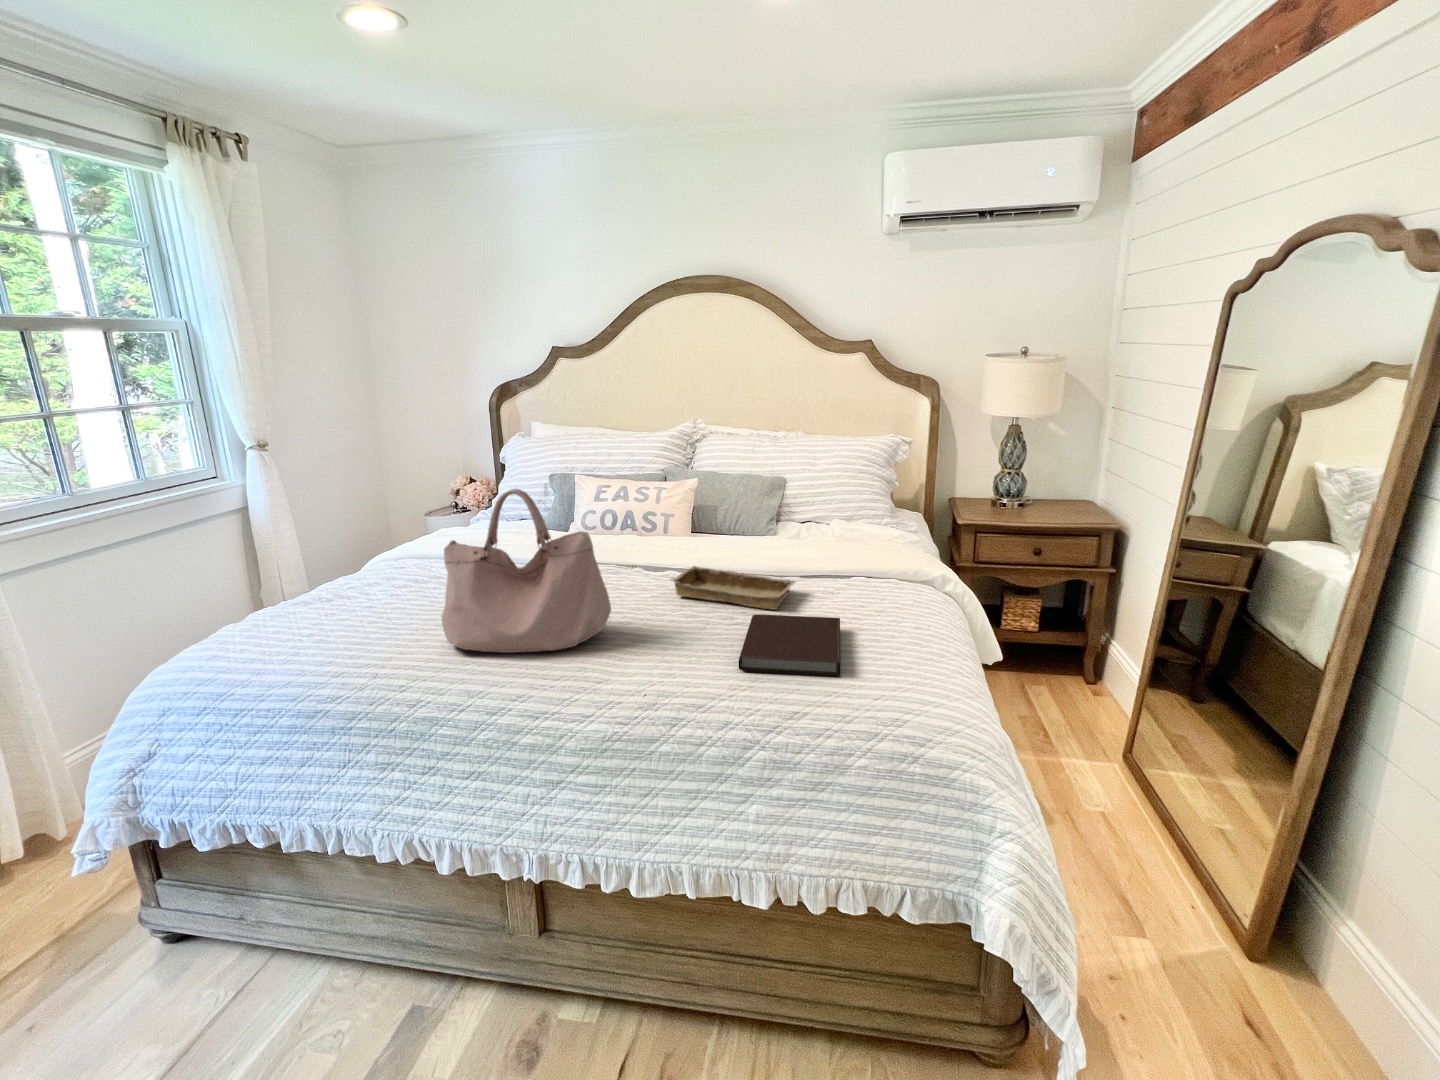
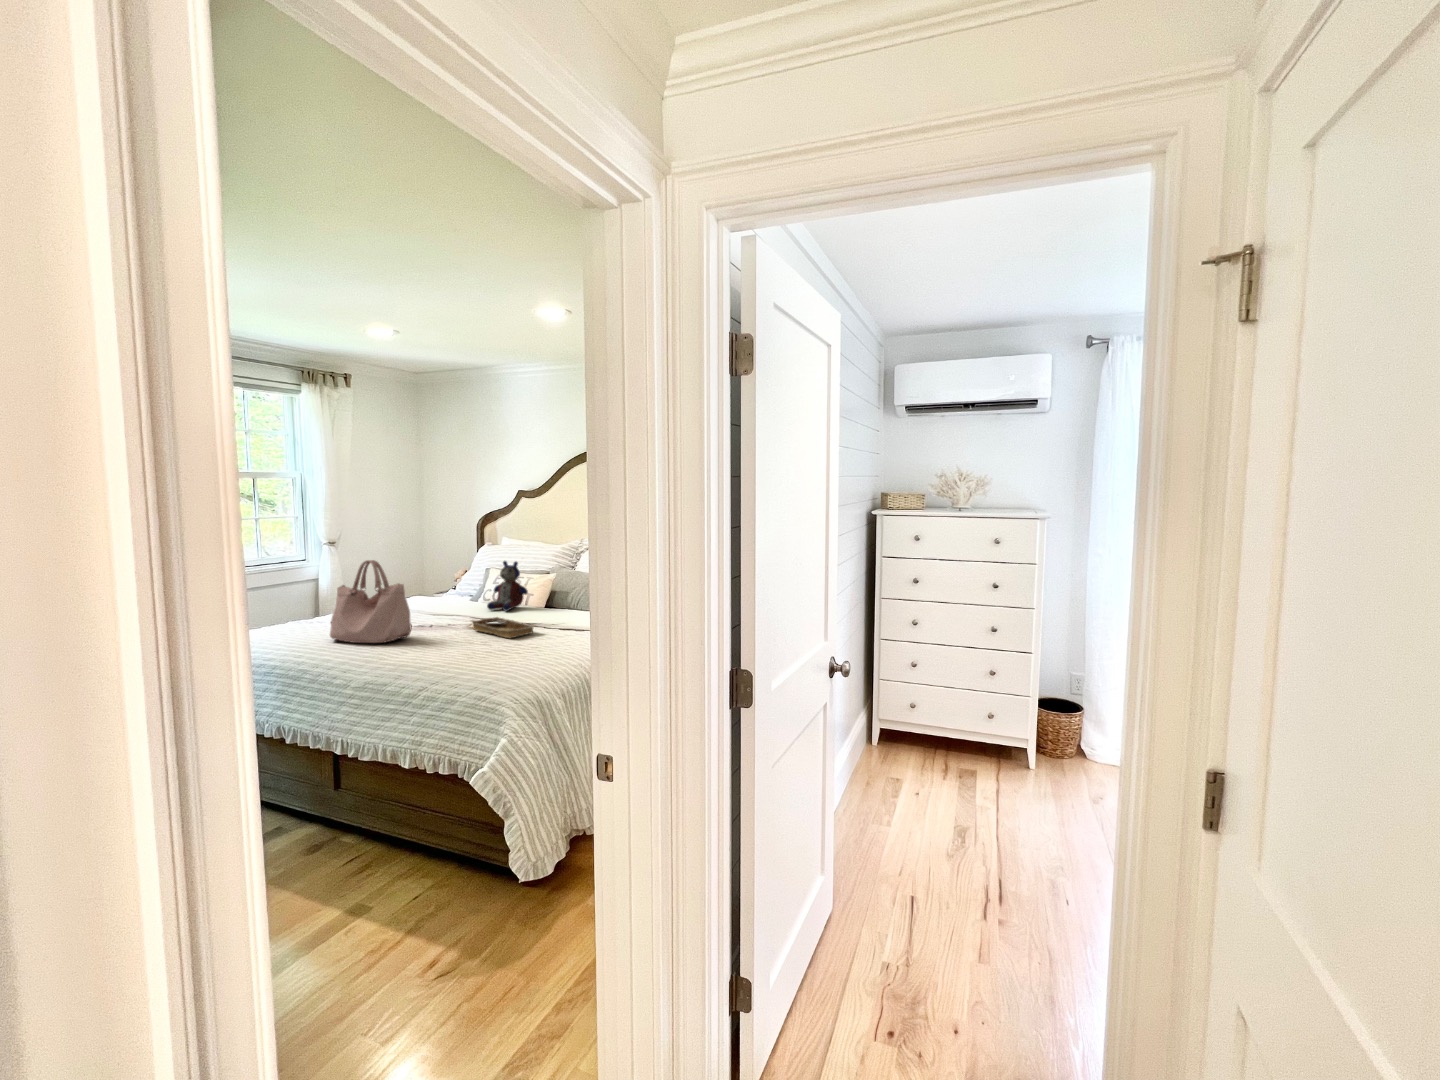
stuffed bear: none [631,465,695,550] -> present [487,561,528,611]
notebook: present [739,614,841,676] -> none [442,637,525,661]

